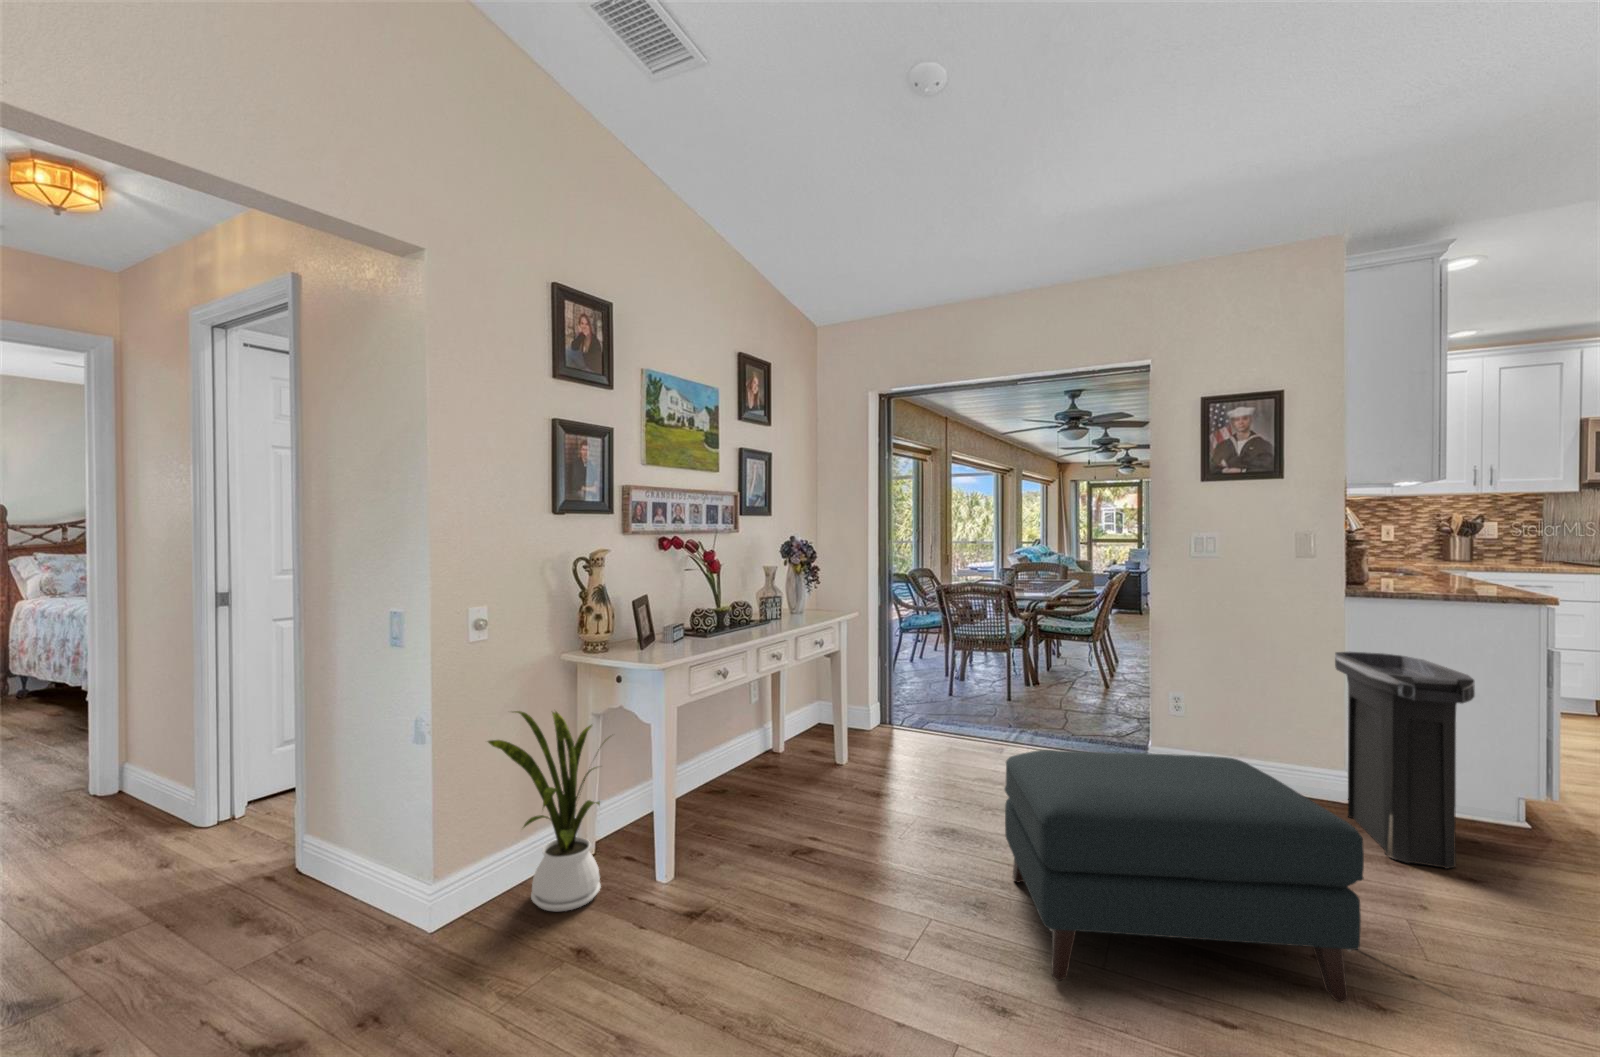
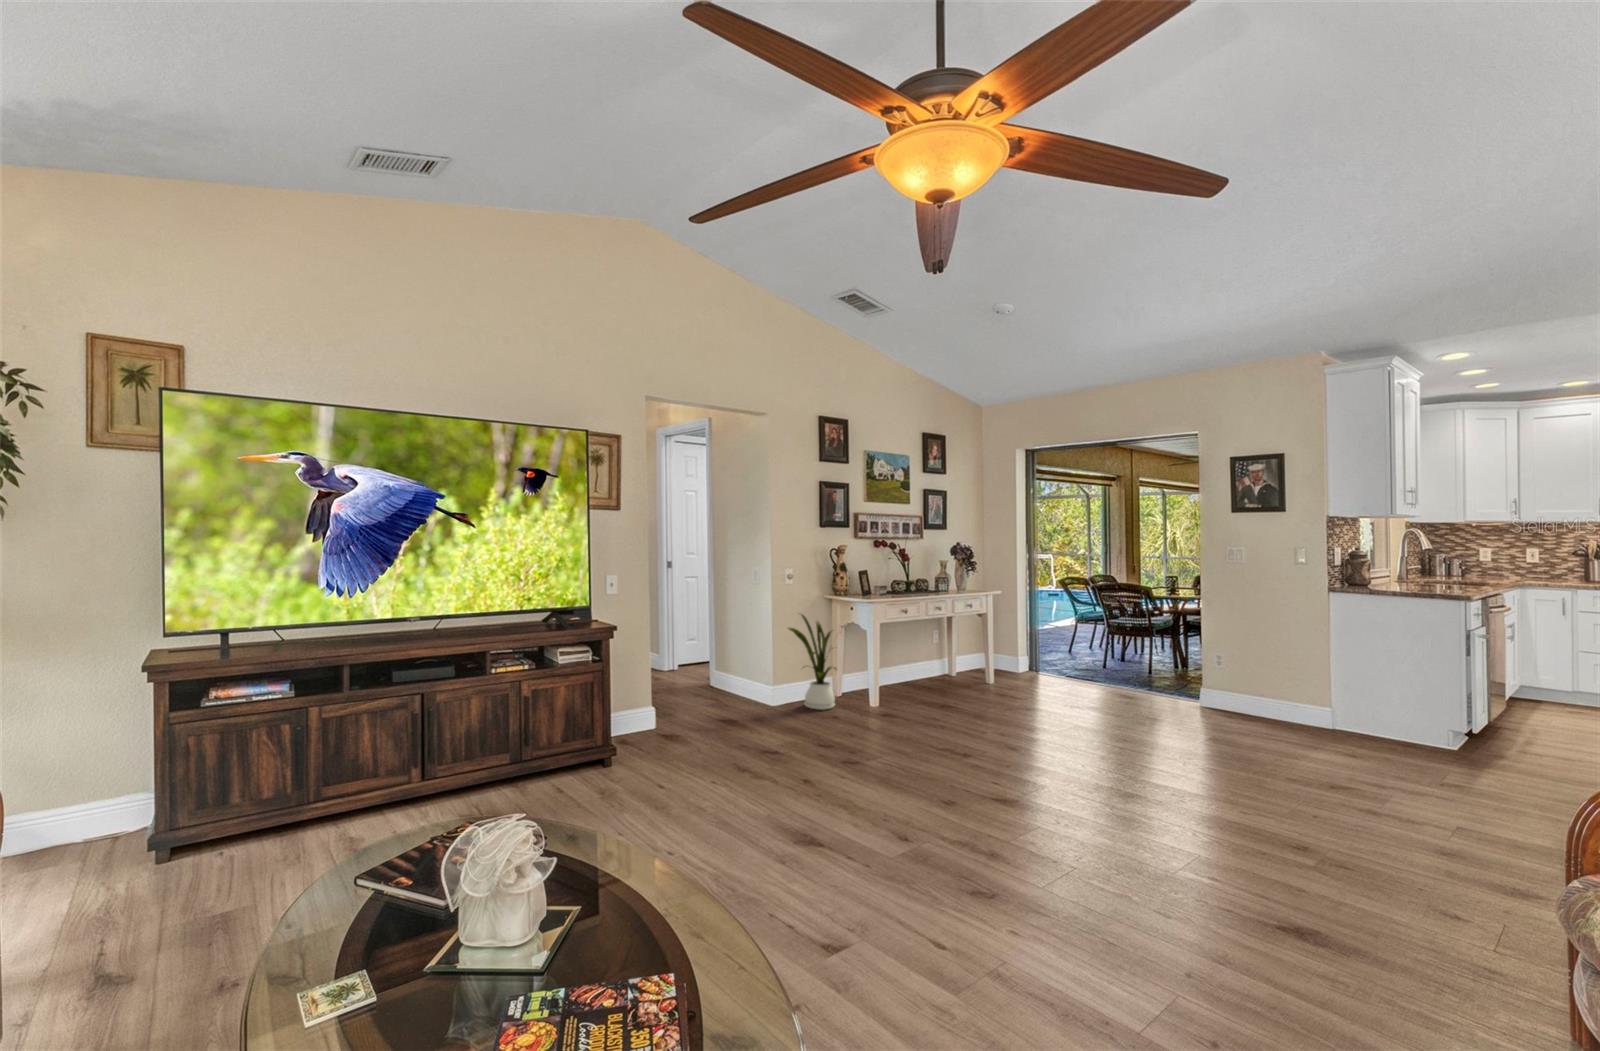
trash can: present [1335,652,1475,869] -> none [1300,627,1369,757]
ottoman: present [1004,750,1364,1002] -> none [1027,657,1187,772]

